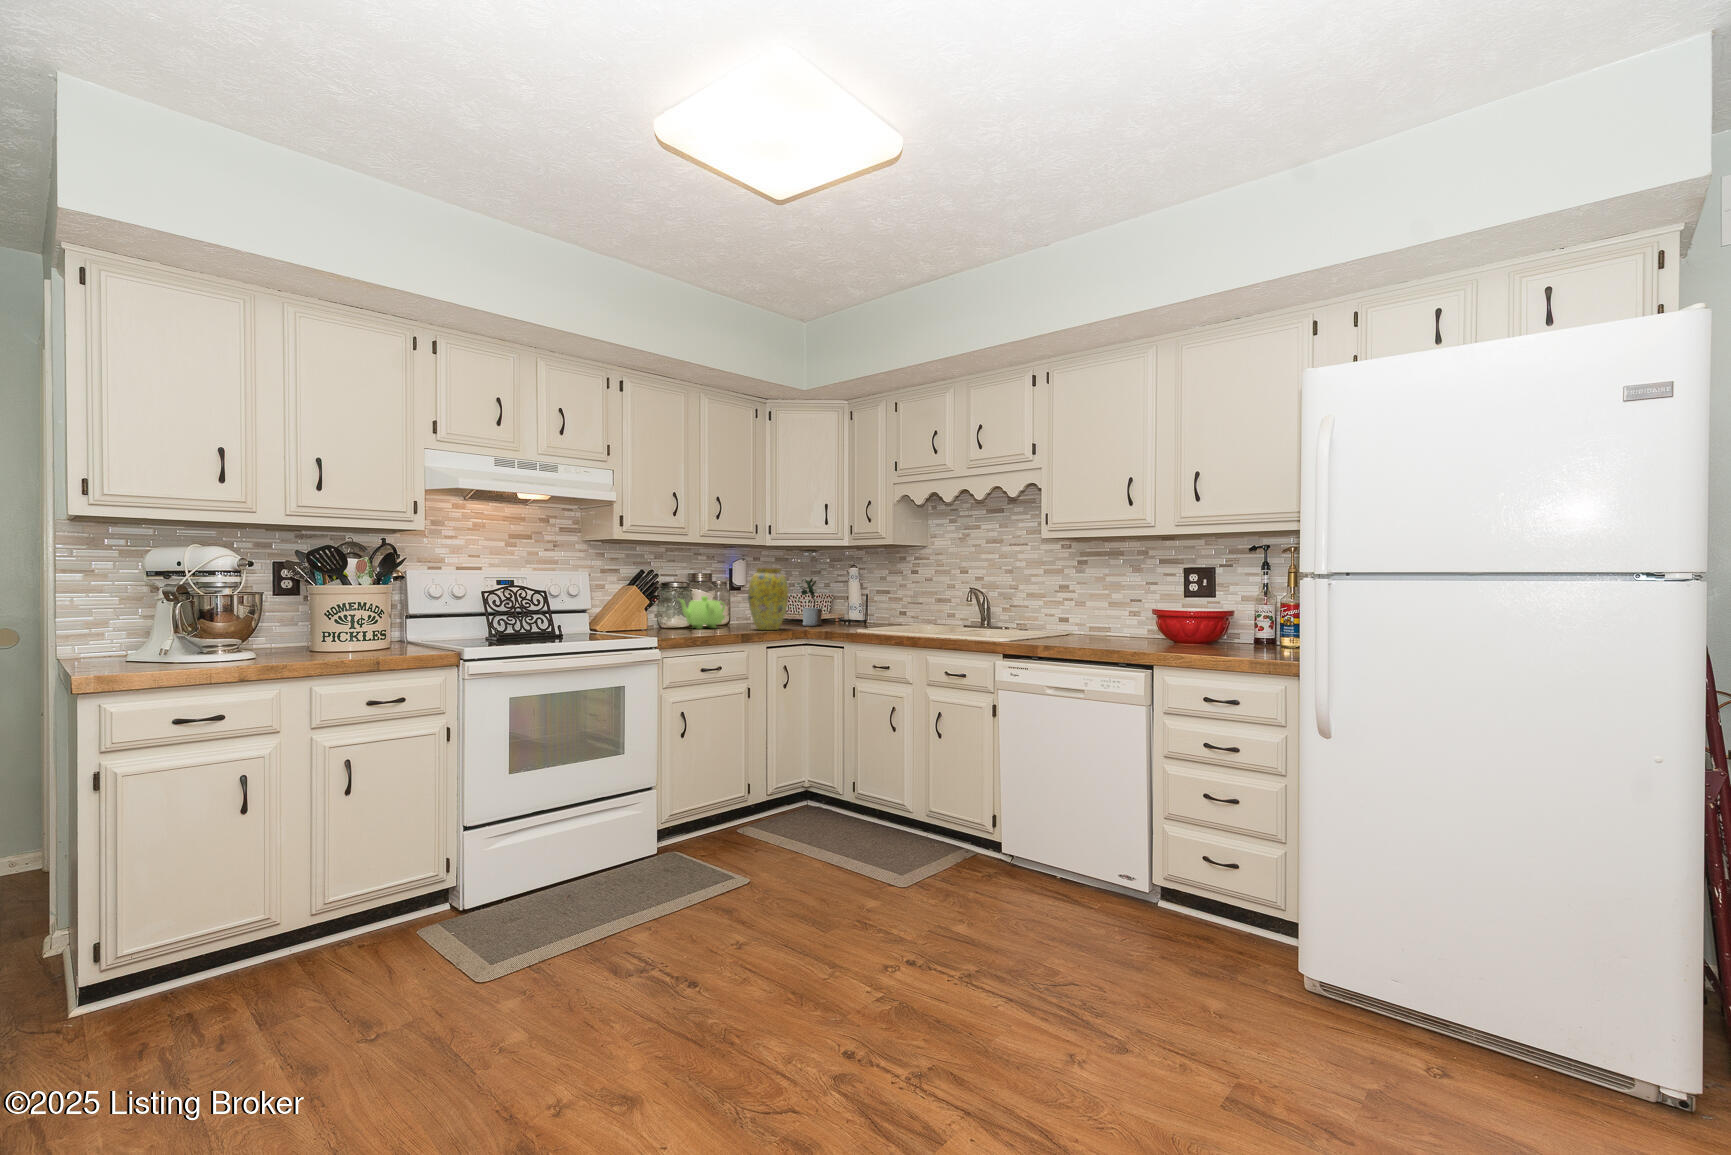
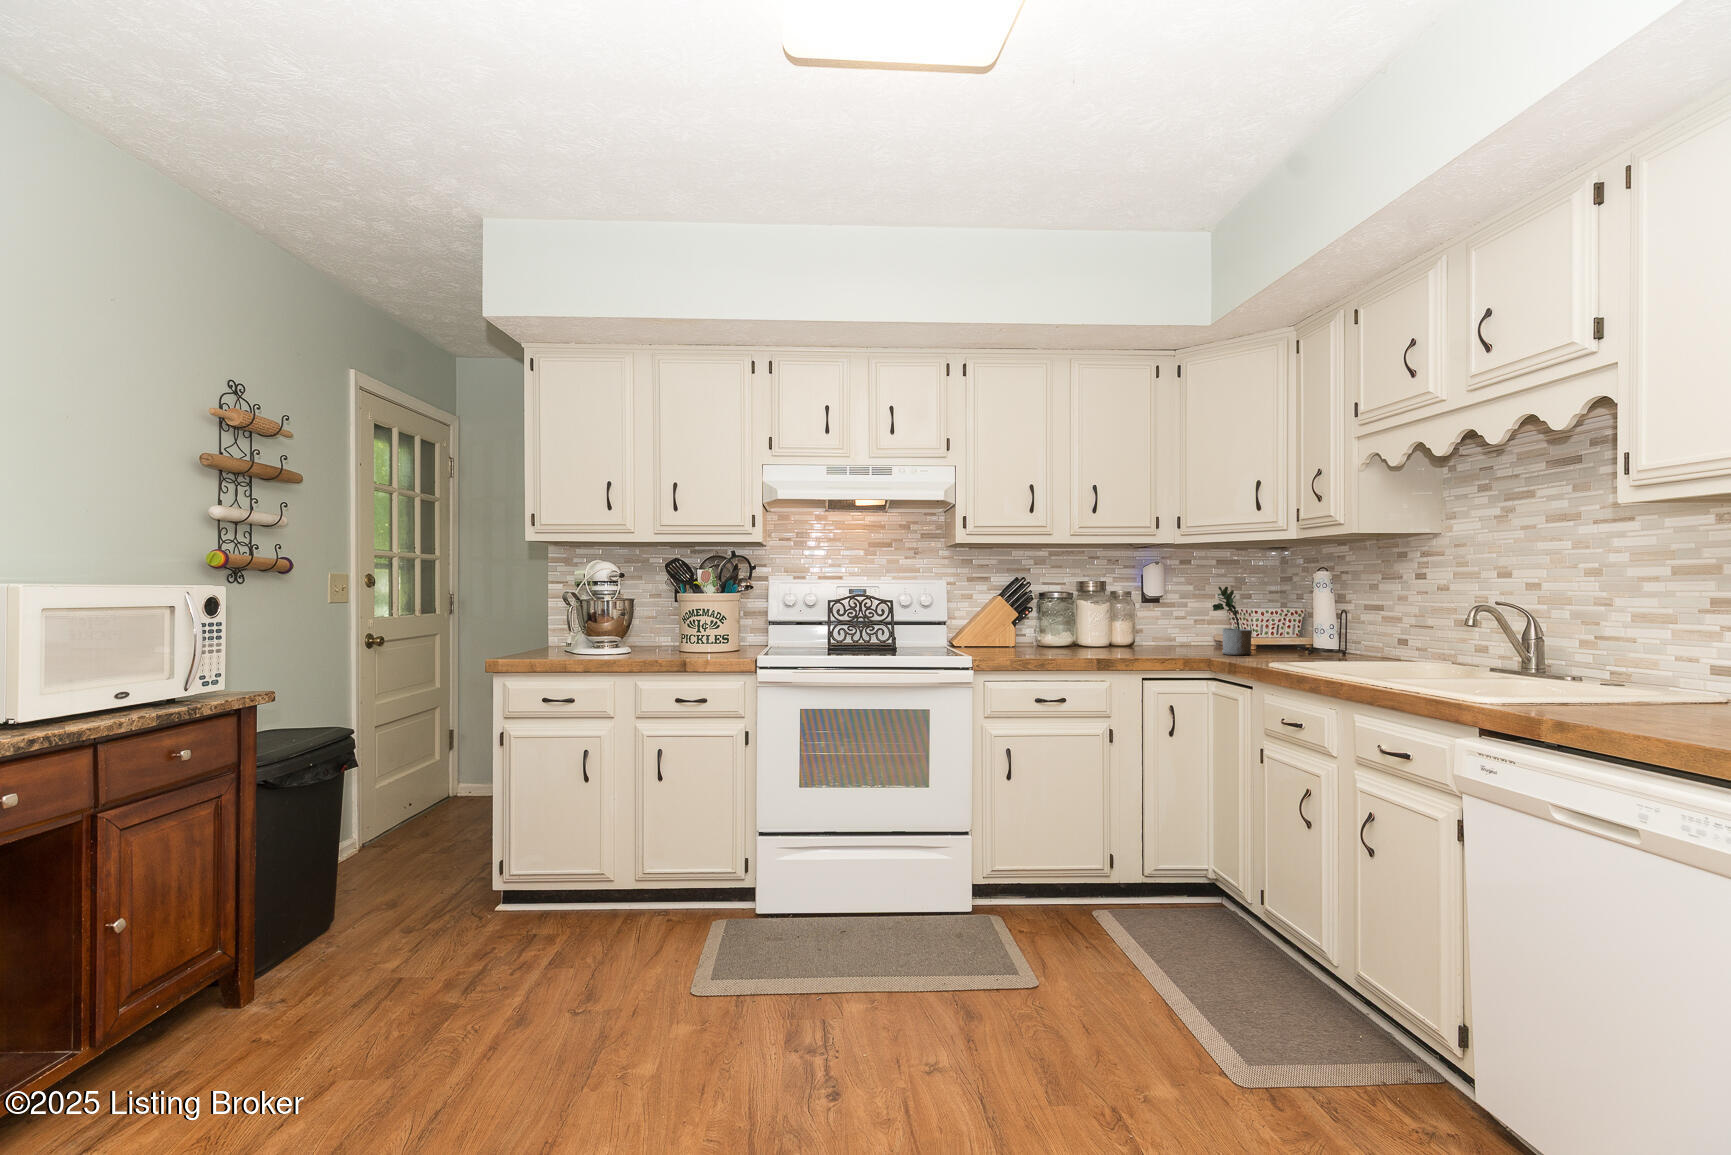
vase: present [748,567,788,630] -> none [1119,572,1176,657]
teapot: present [679,596,725,629] -> none [1047,609,1112,651]

